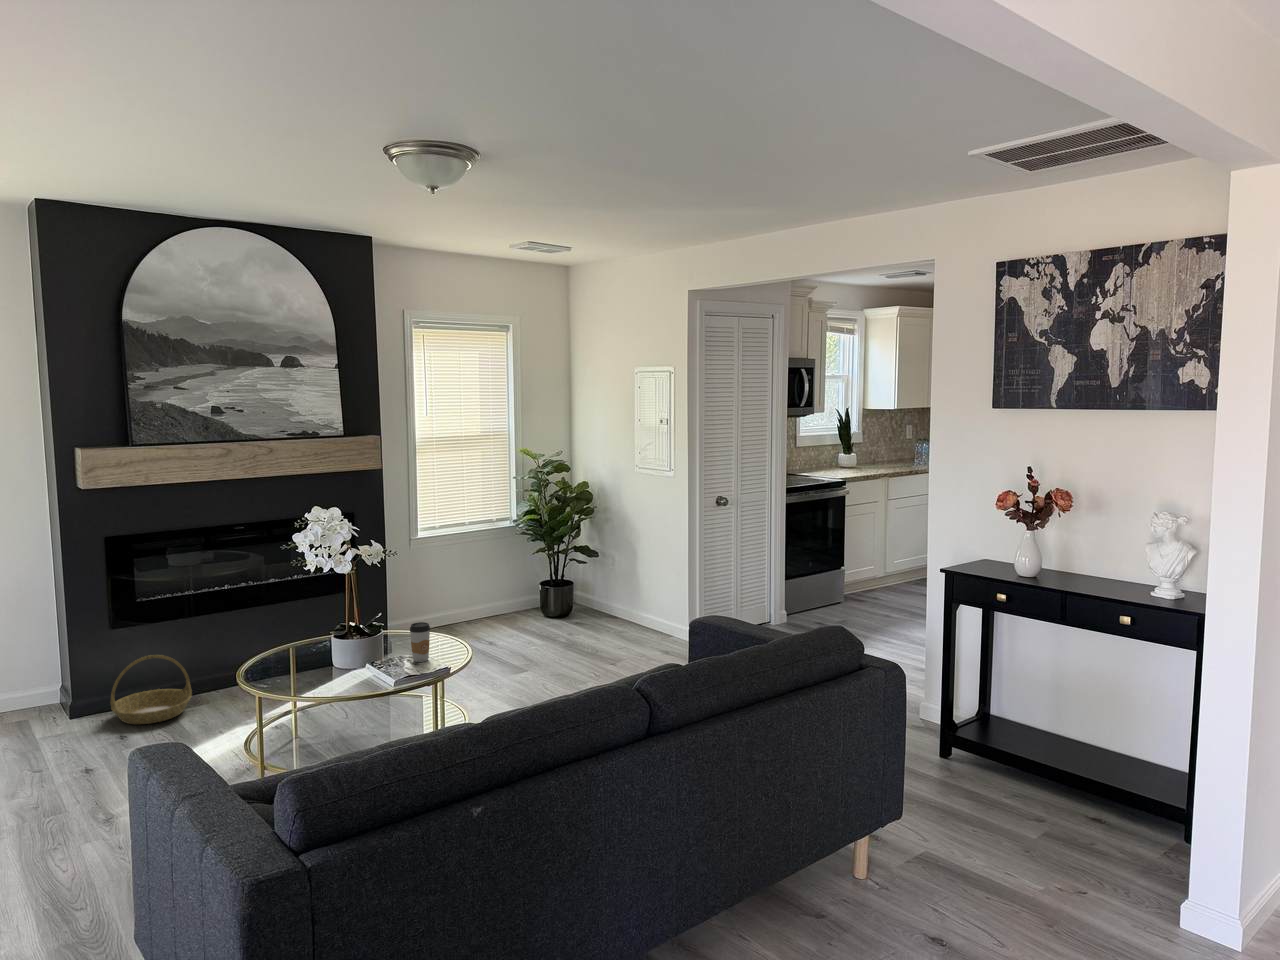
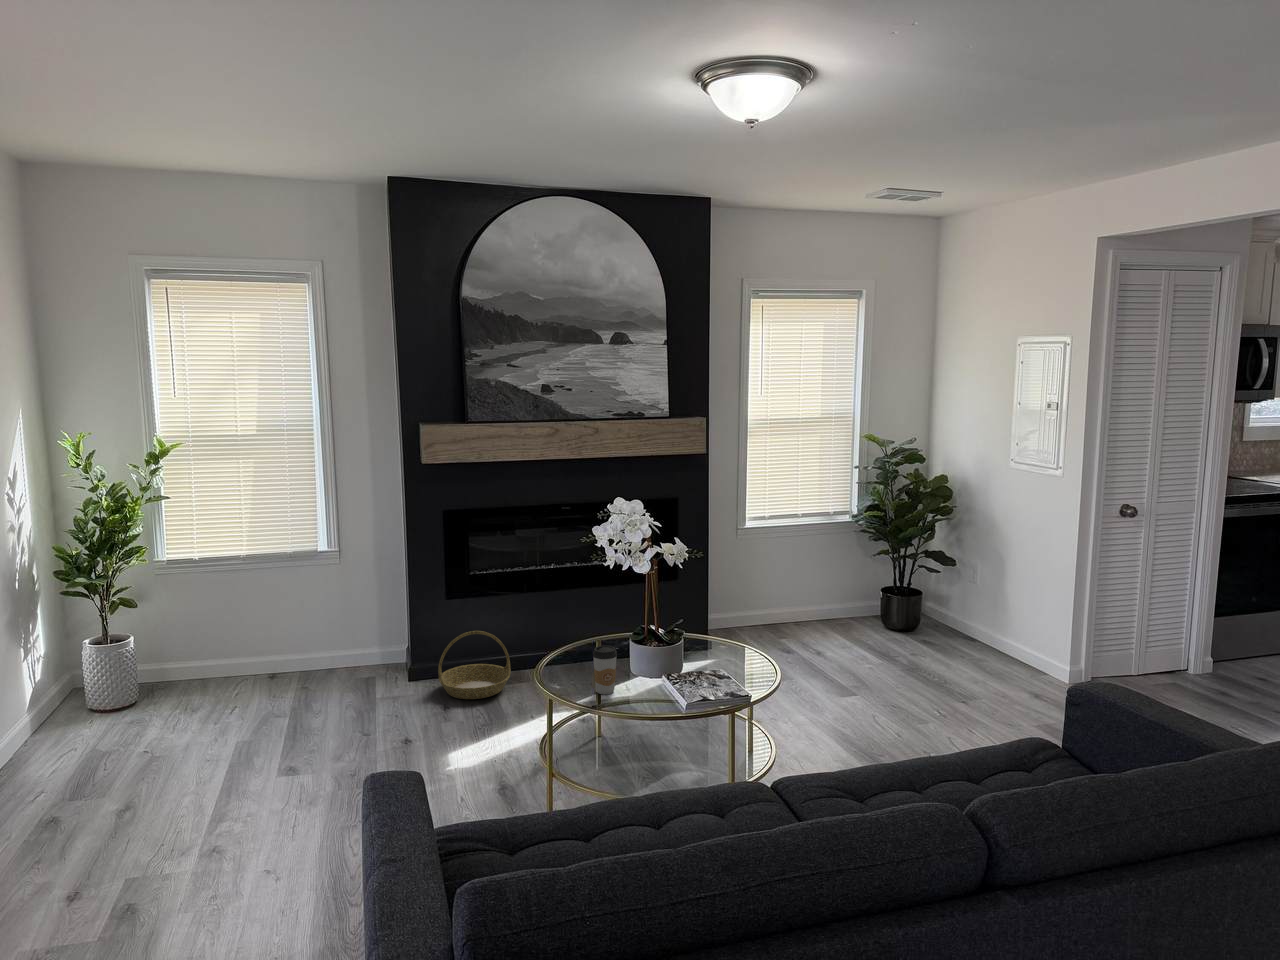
coffee cup: present [410,622,430,662] -> present [593,646,617,694]

